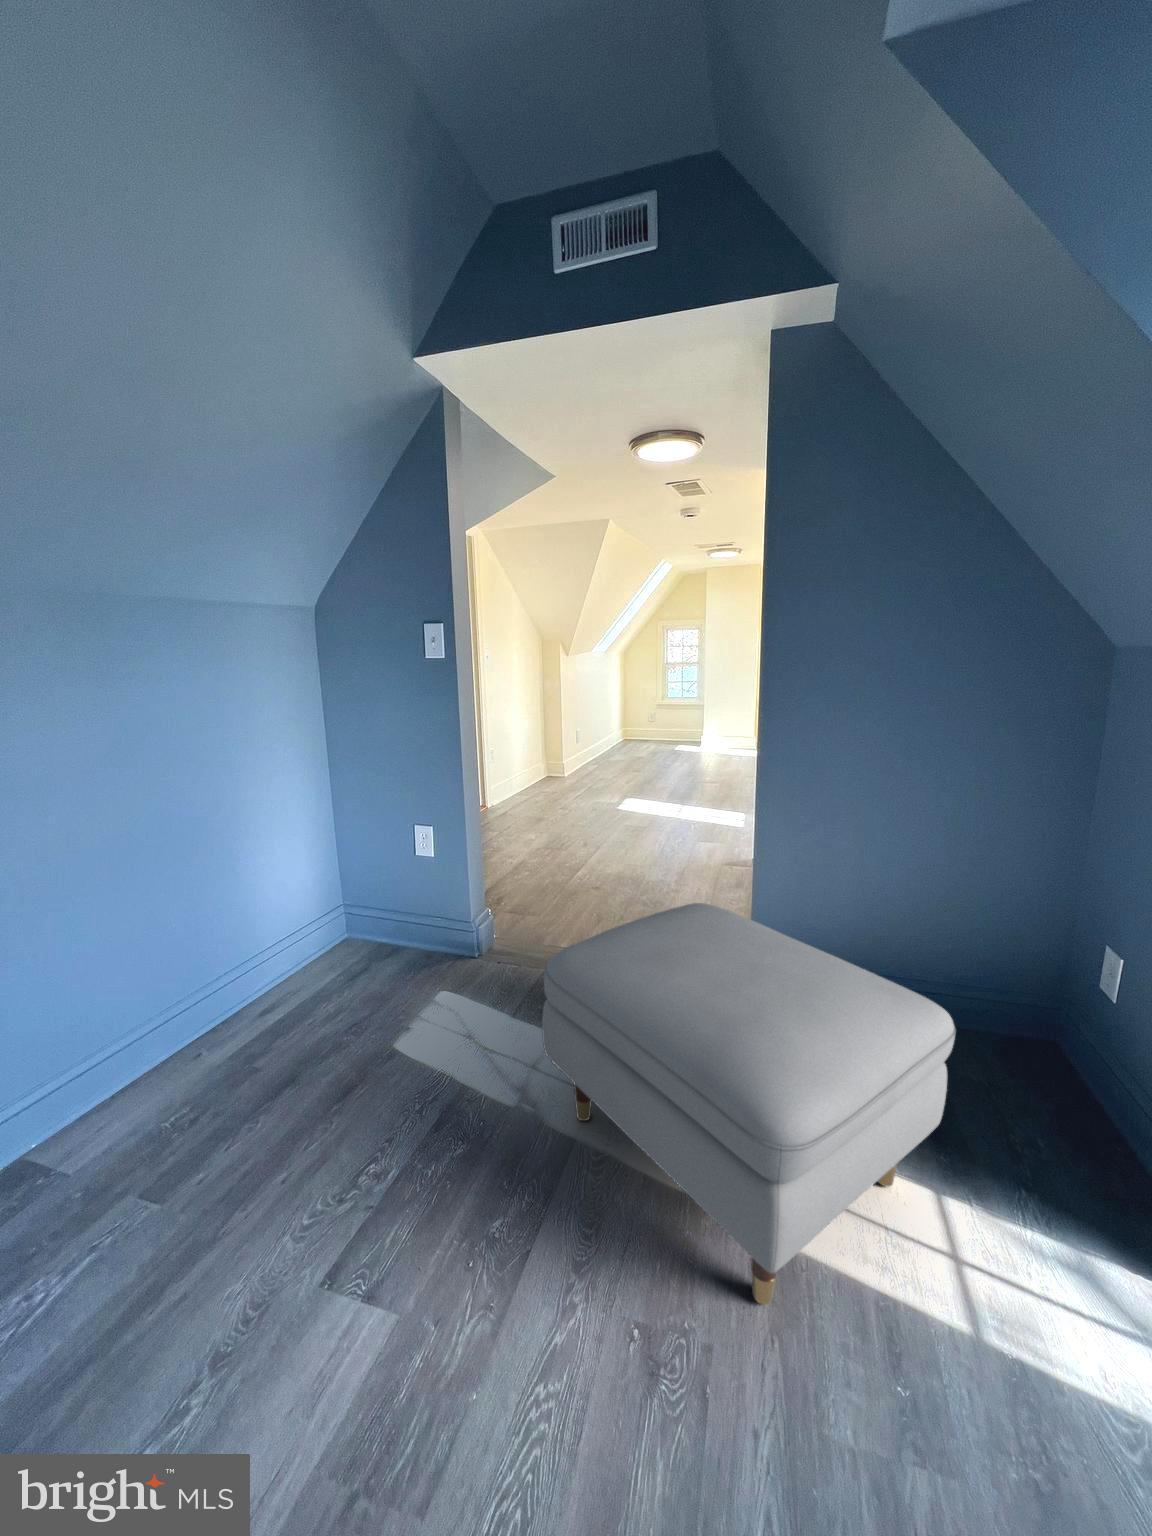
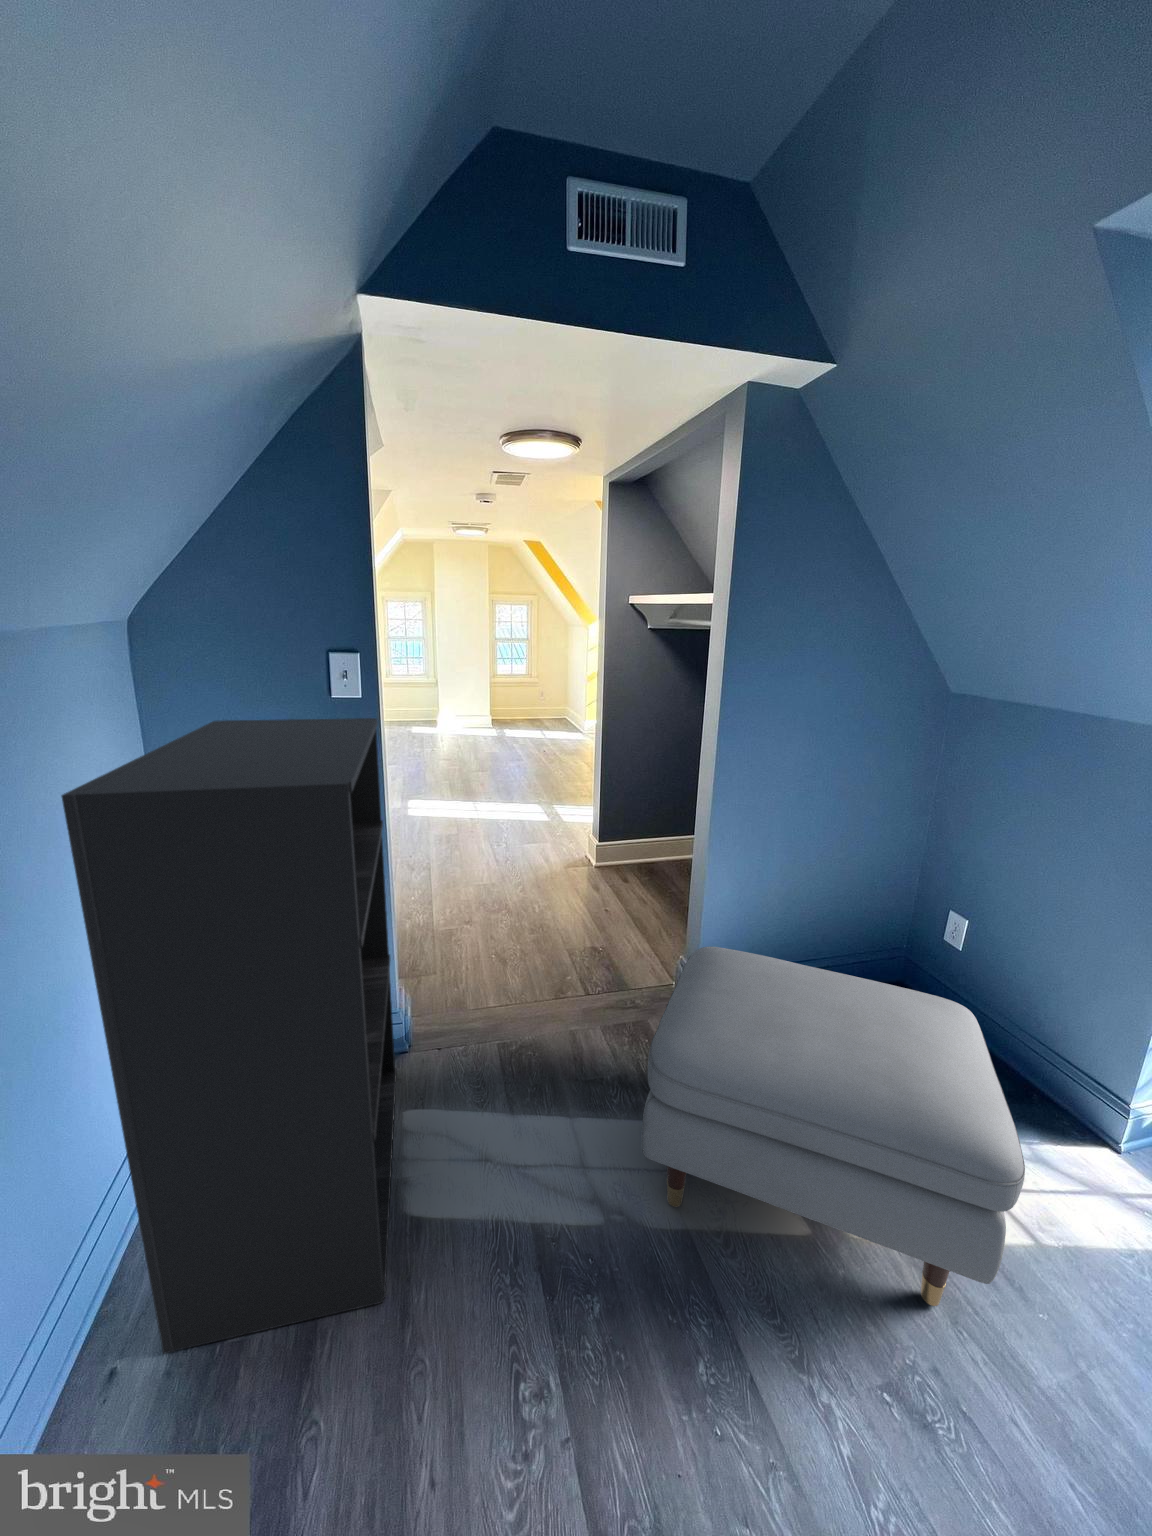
bookshelf: none [168,666,458,1085] -> present [62,718,397,1354]

